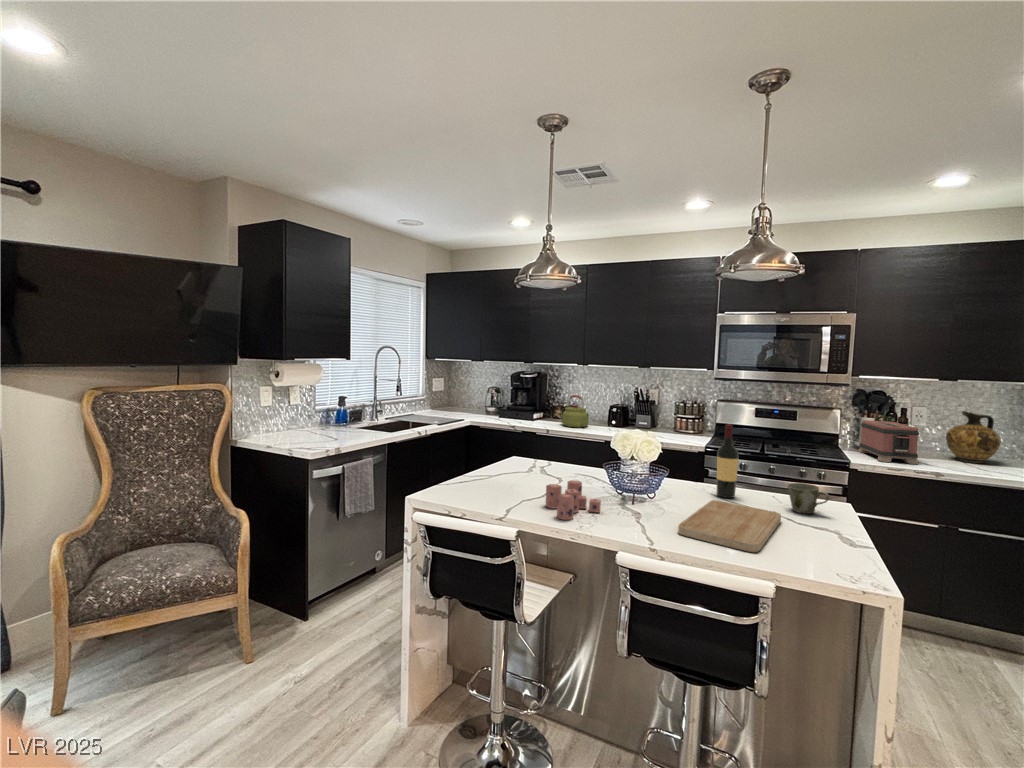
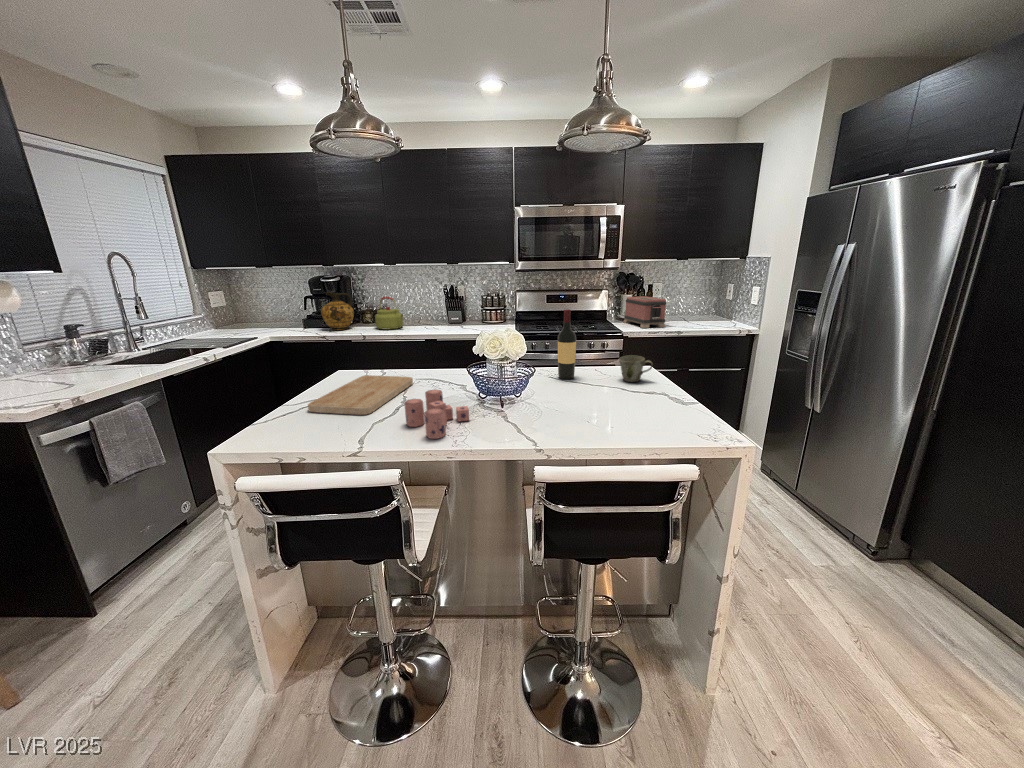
ceramic jug: present [946,411,1001,463] -> present [321,292,354,330]
cutting board: present [678,500,781,552] -> present [308,375,413,415]

